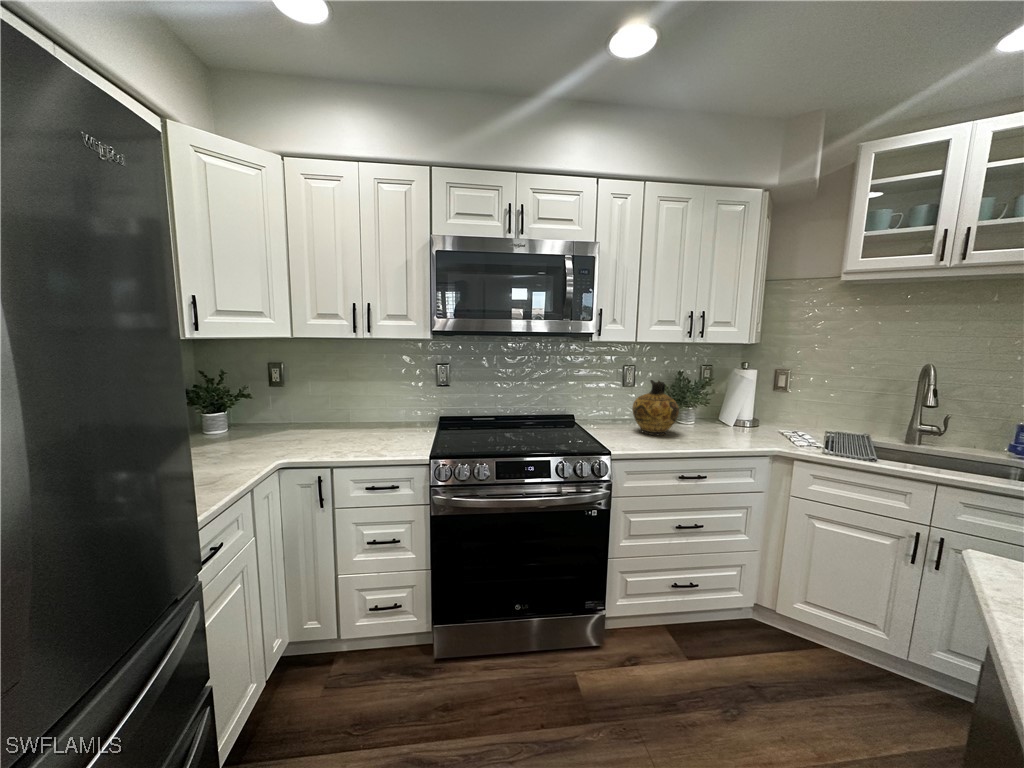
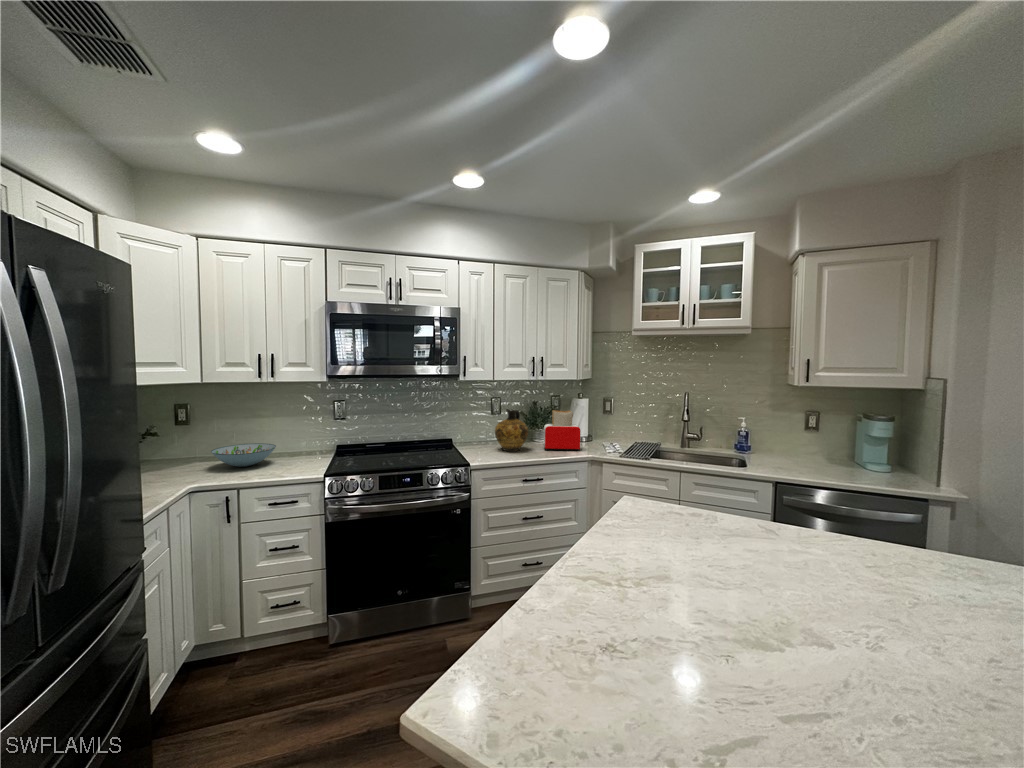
toaster: none [695,384,755,440] -> present [542,410,580,451]
decorative bowl: none [304,410,374,438] -> present [211,443,276,467]

